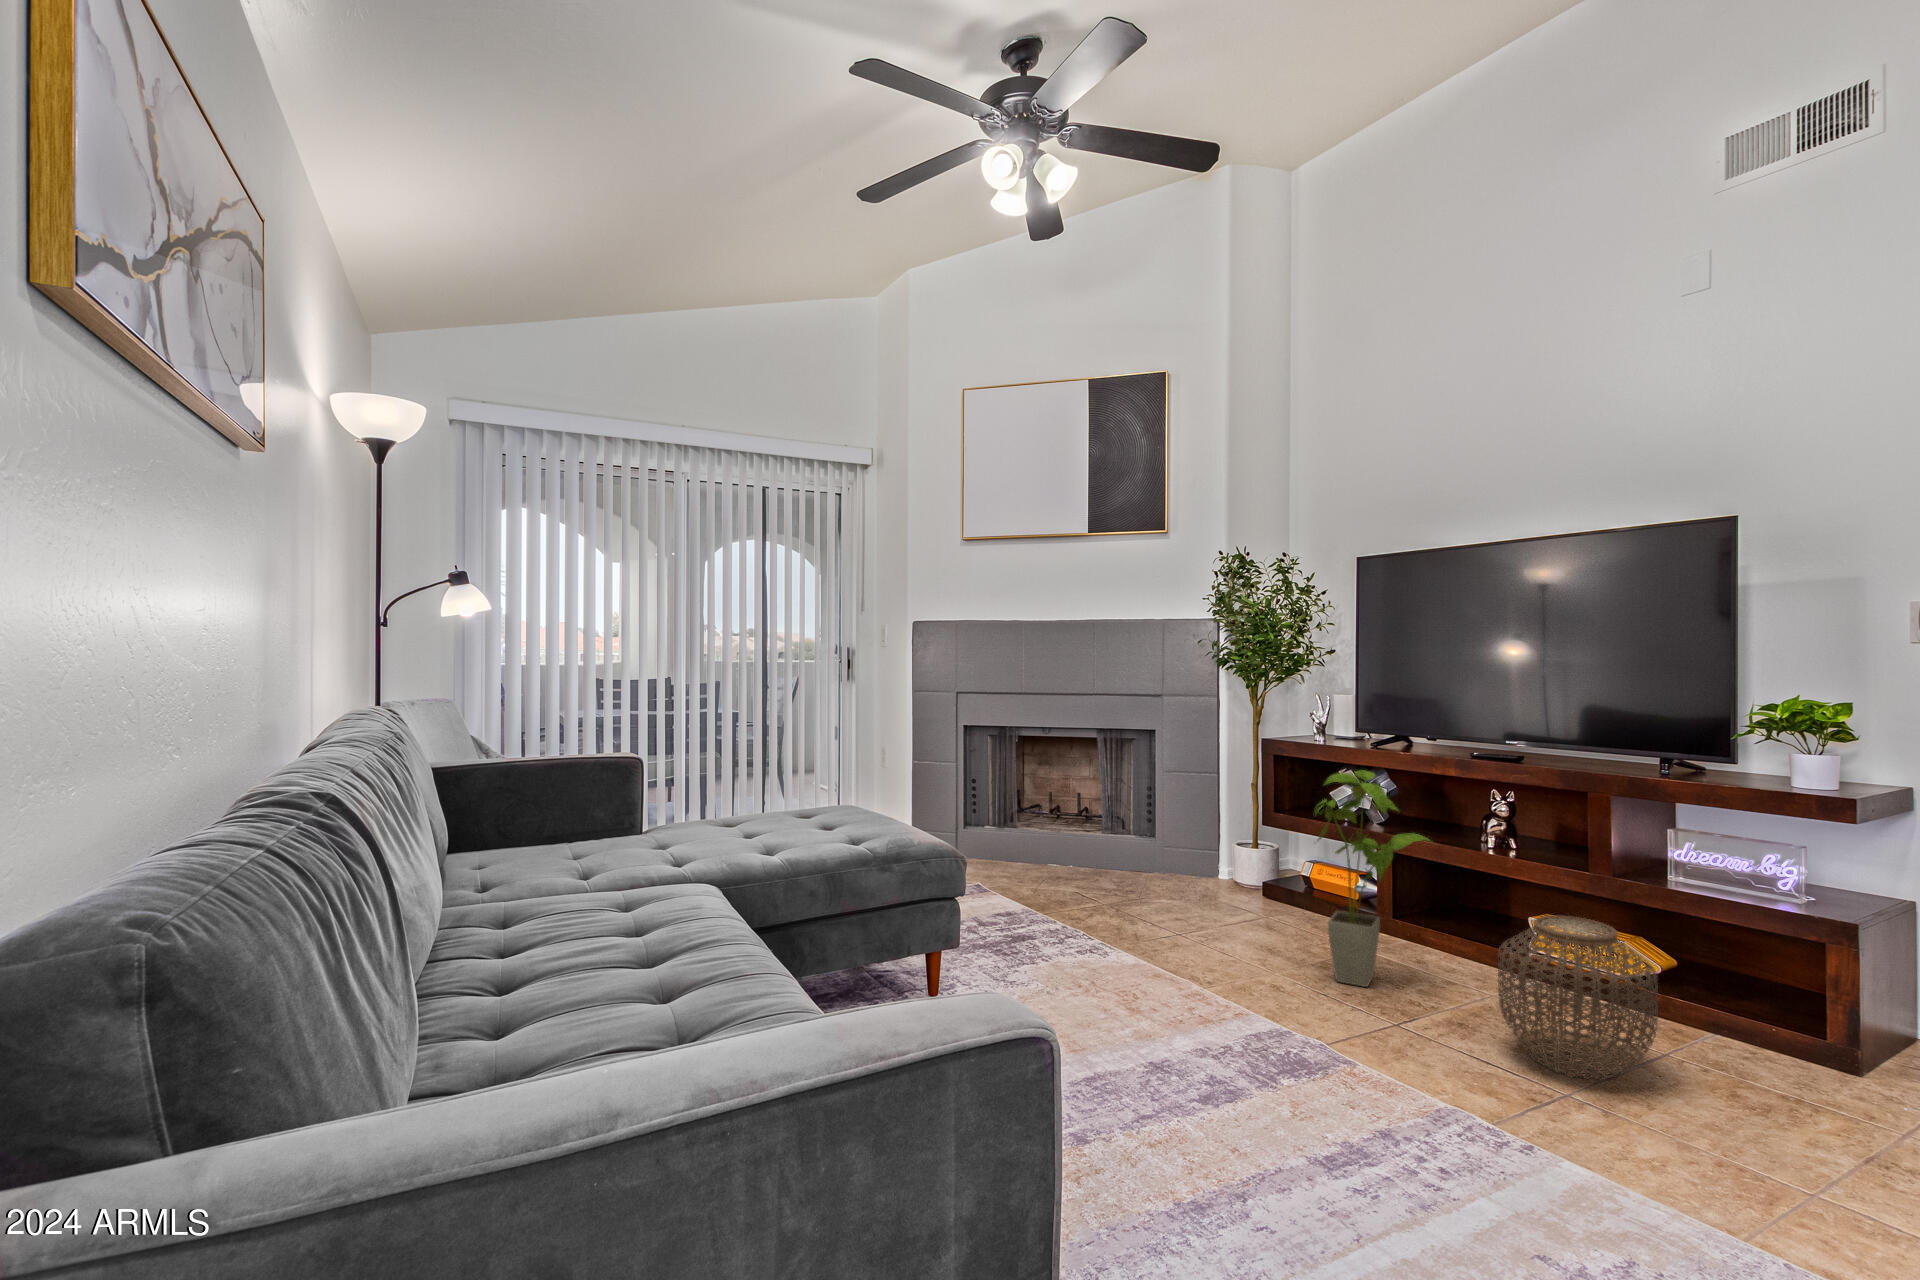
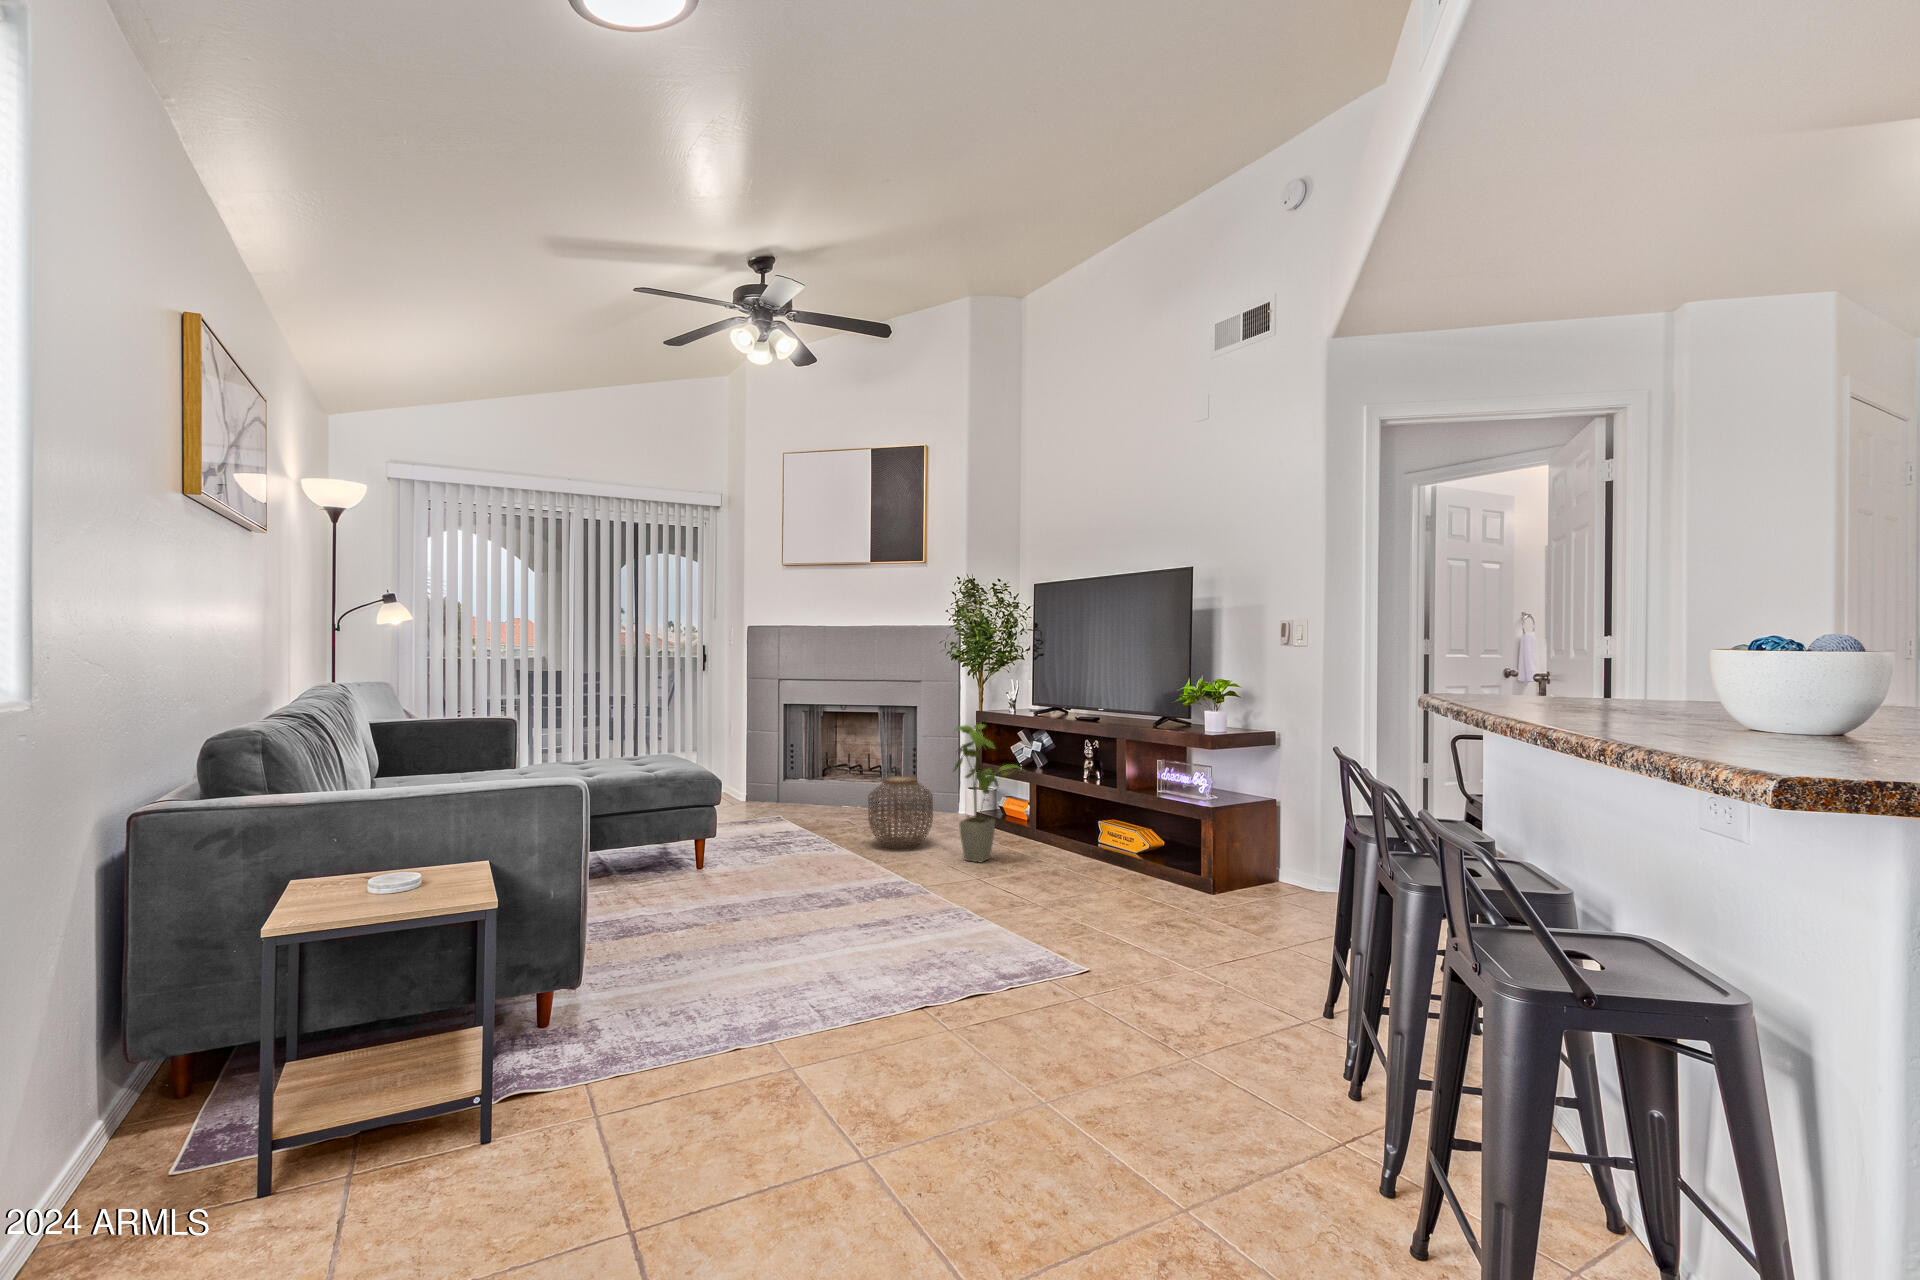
woven basket: present [1498,916,1658,1079] -> present [868,776,933,849]

